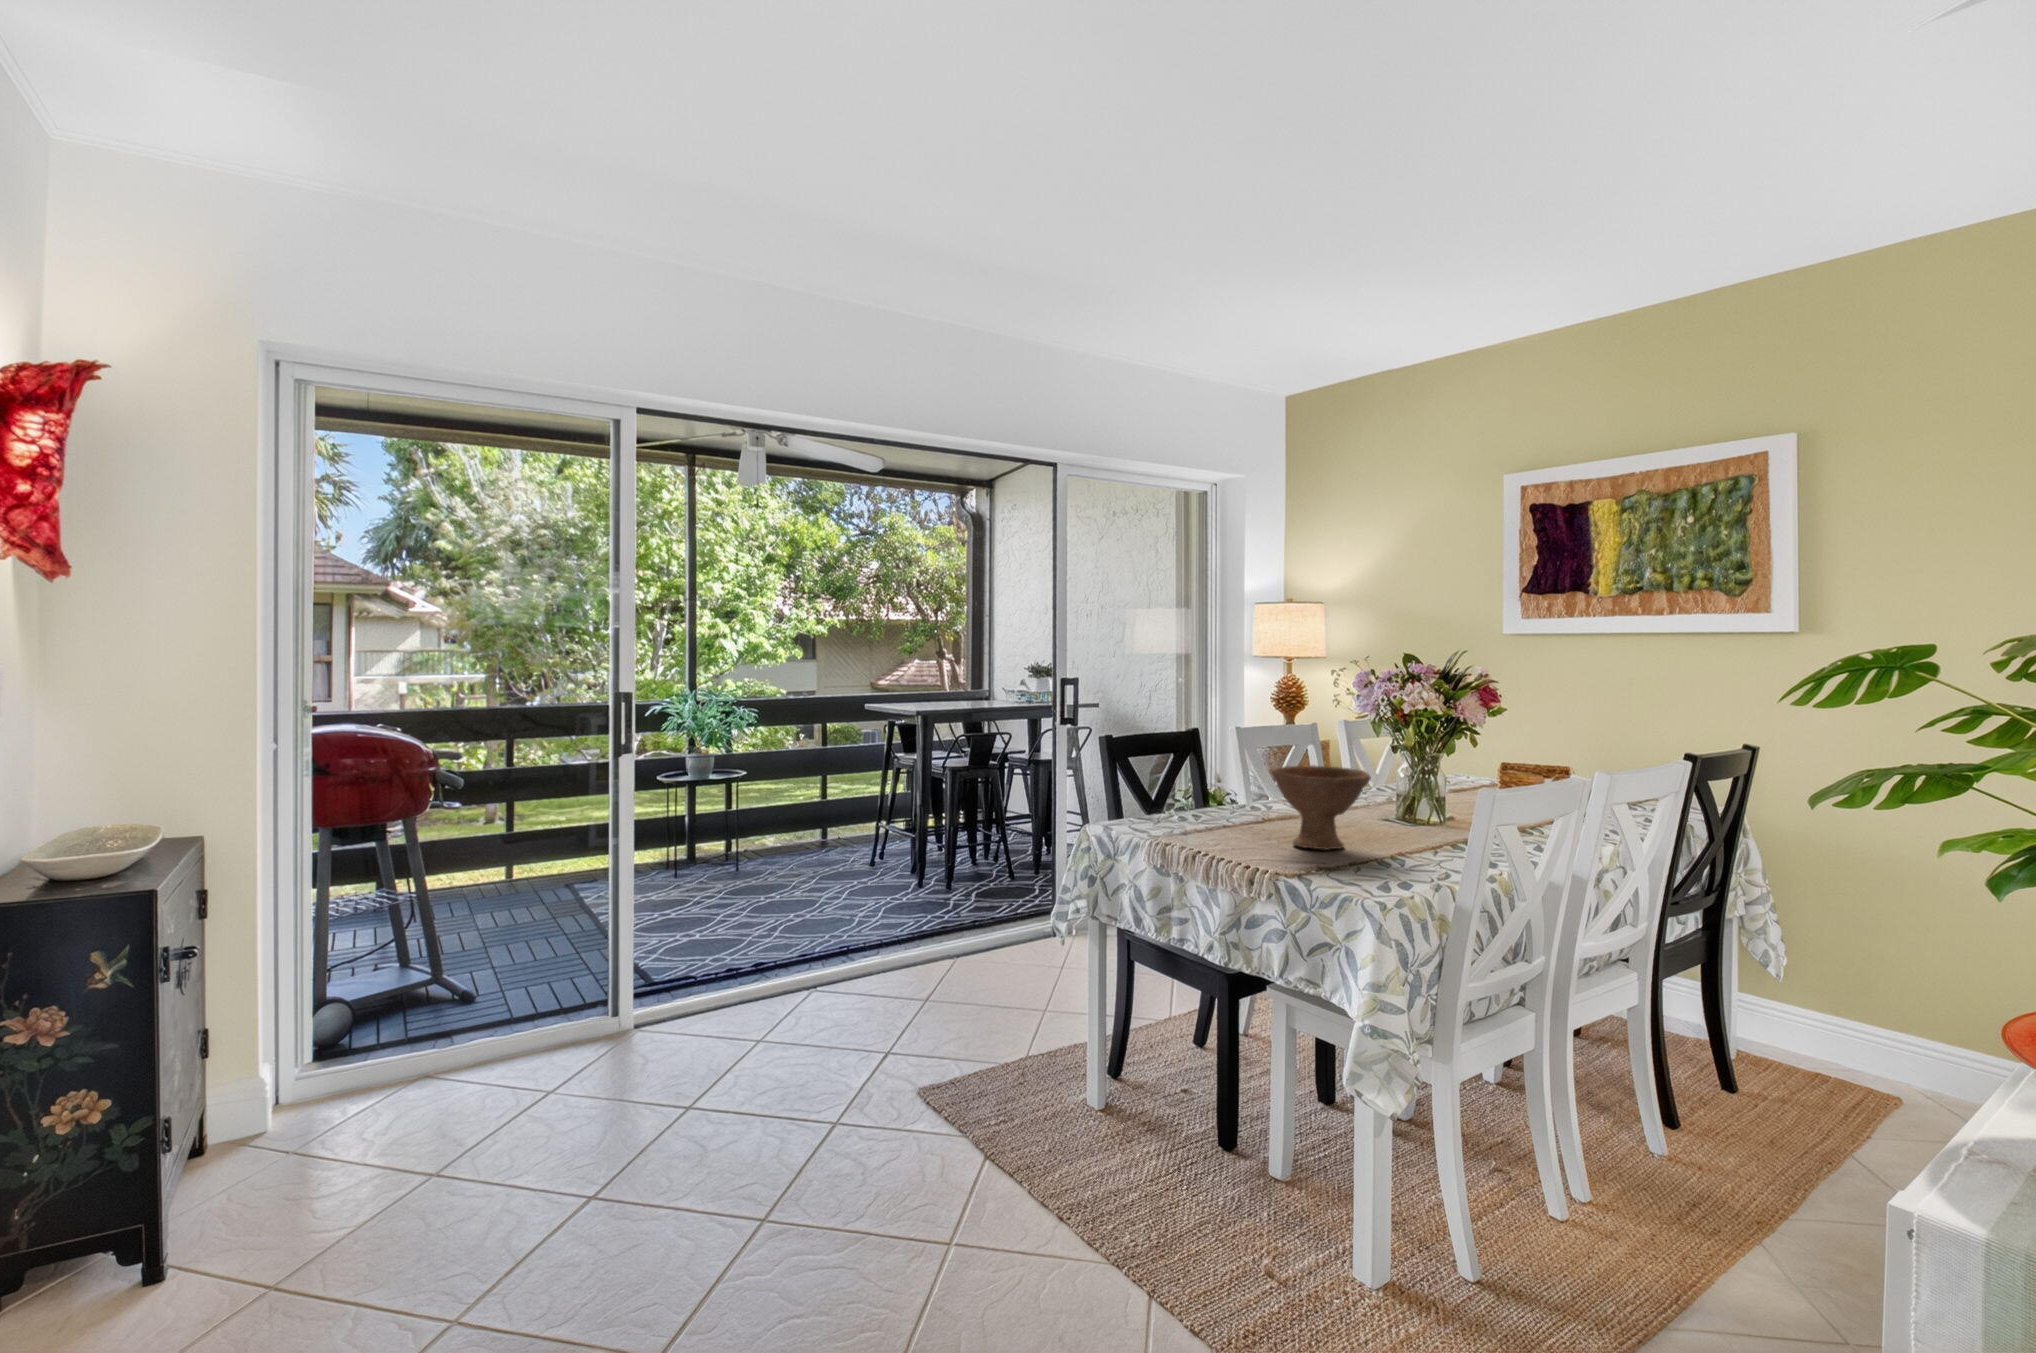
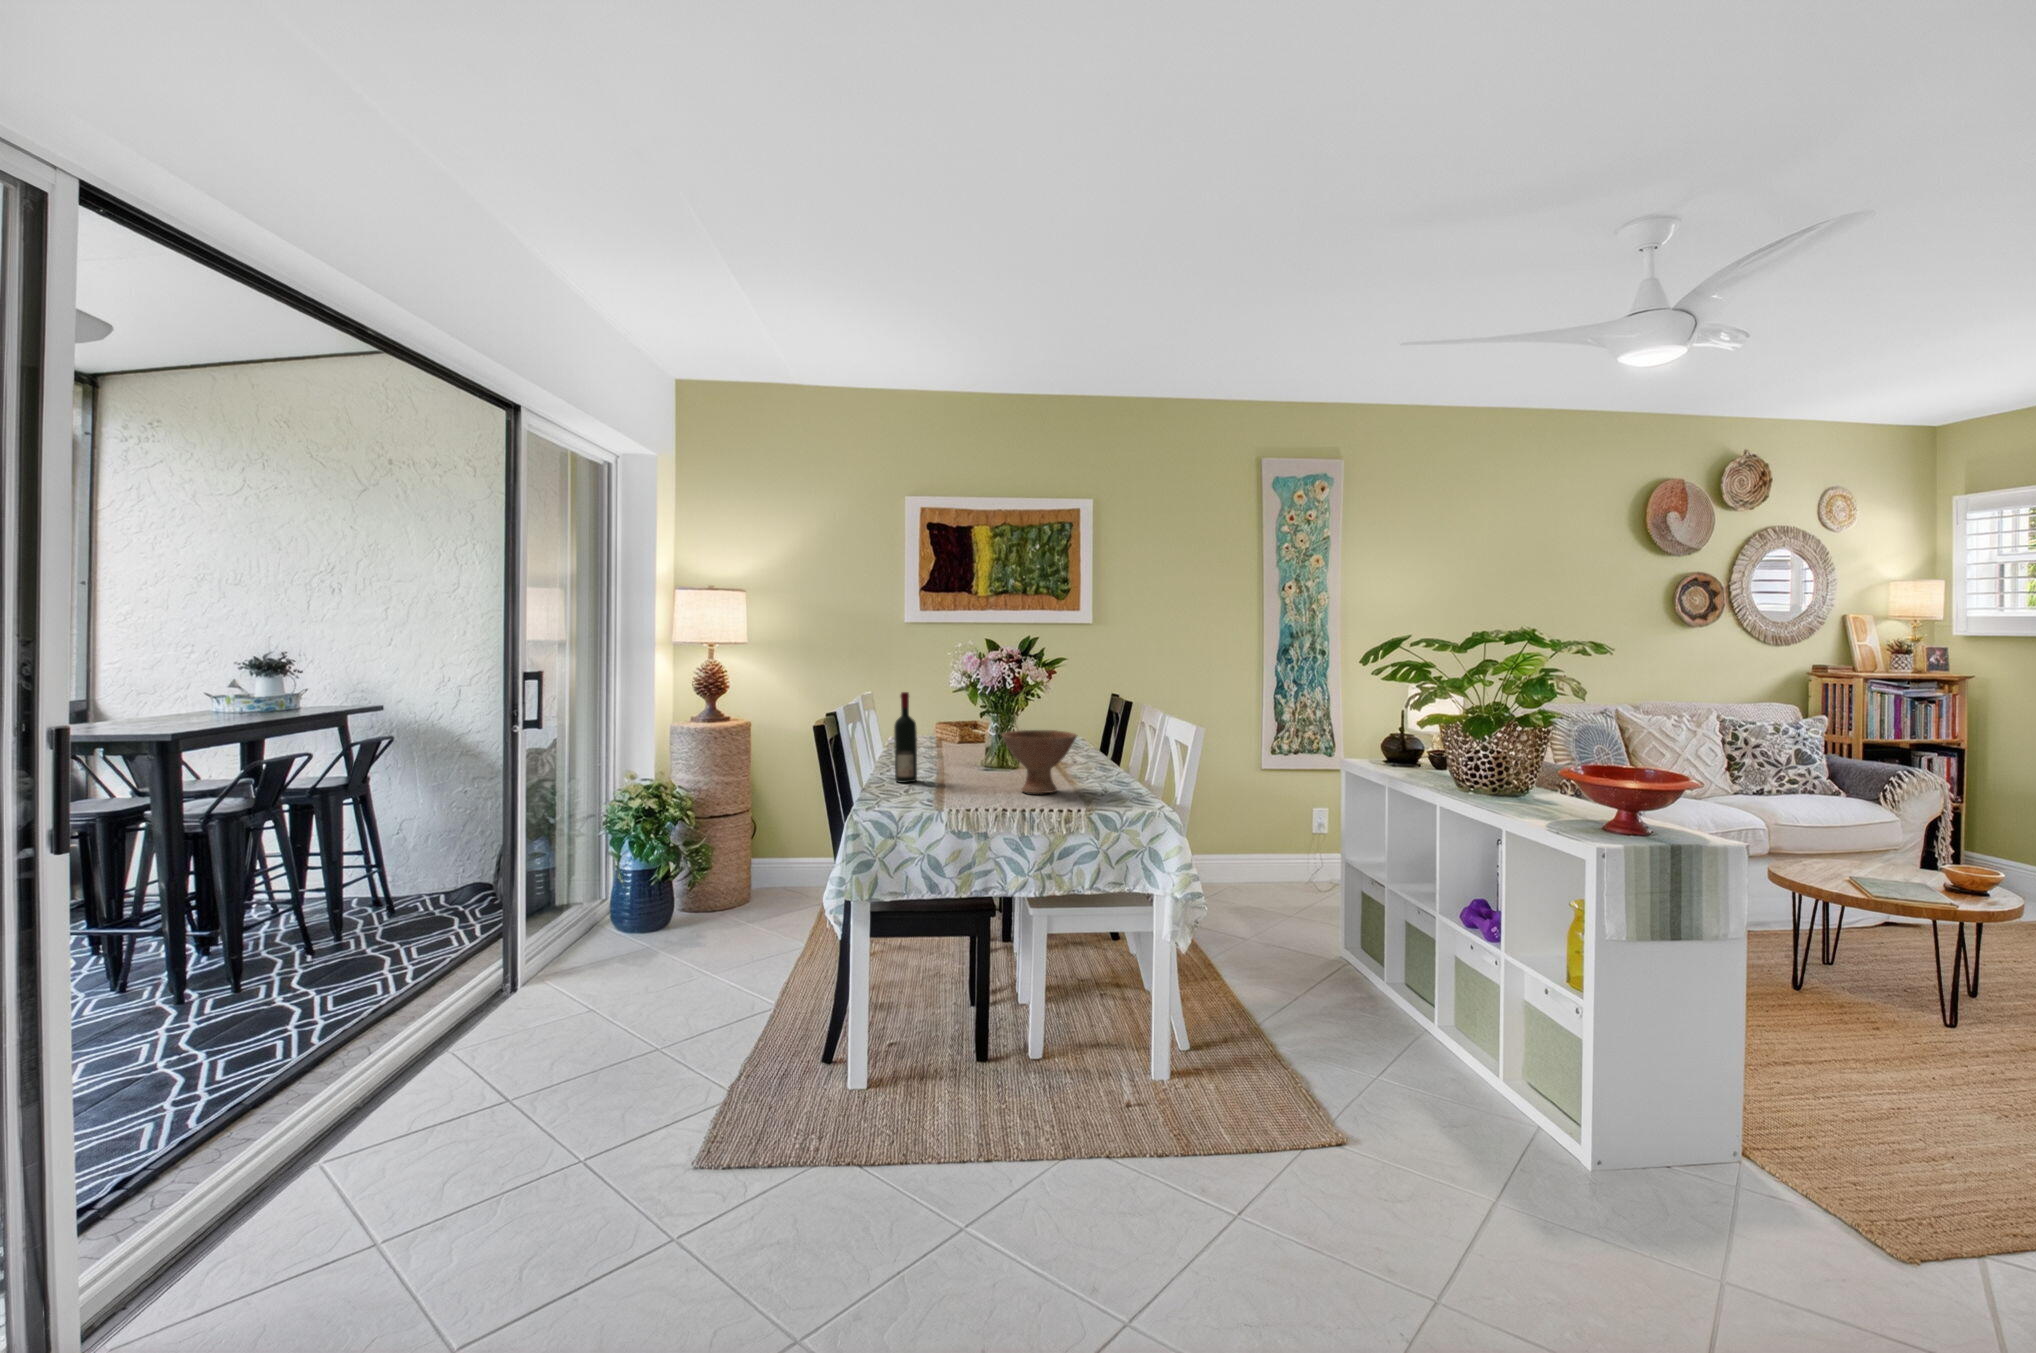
wine bottle: none [1226,709,1252,814] -> present [894,692,917,783]

